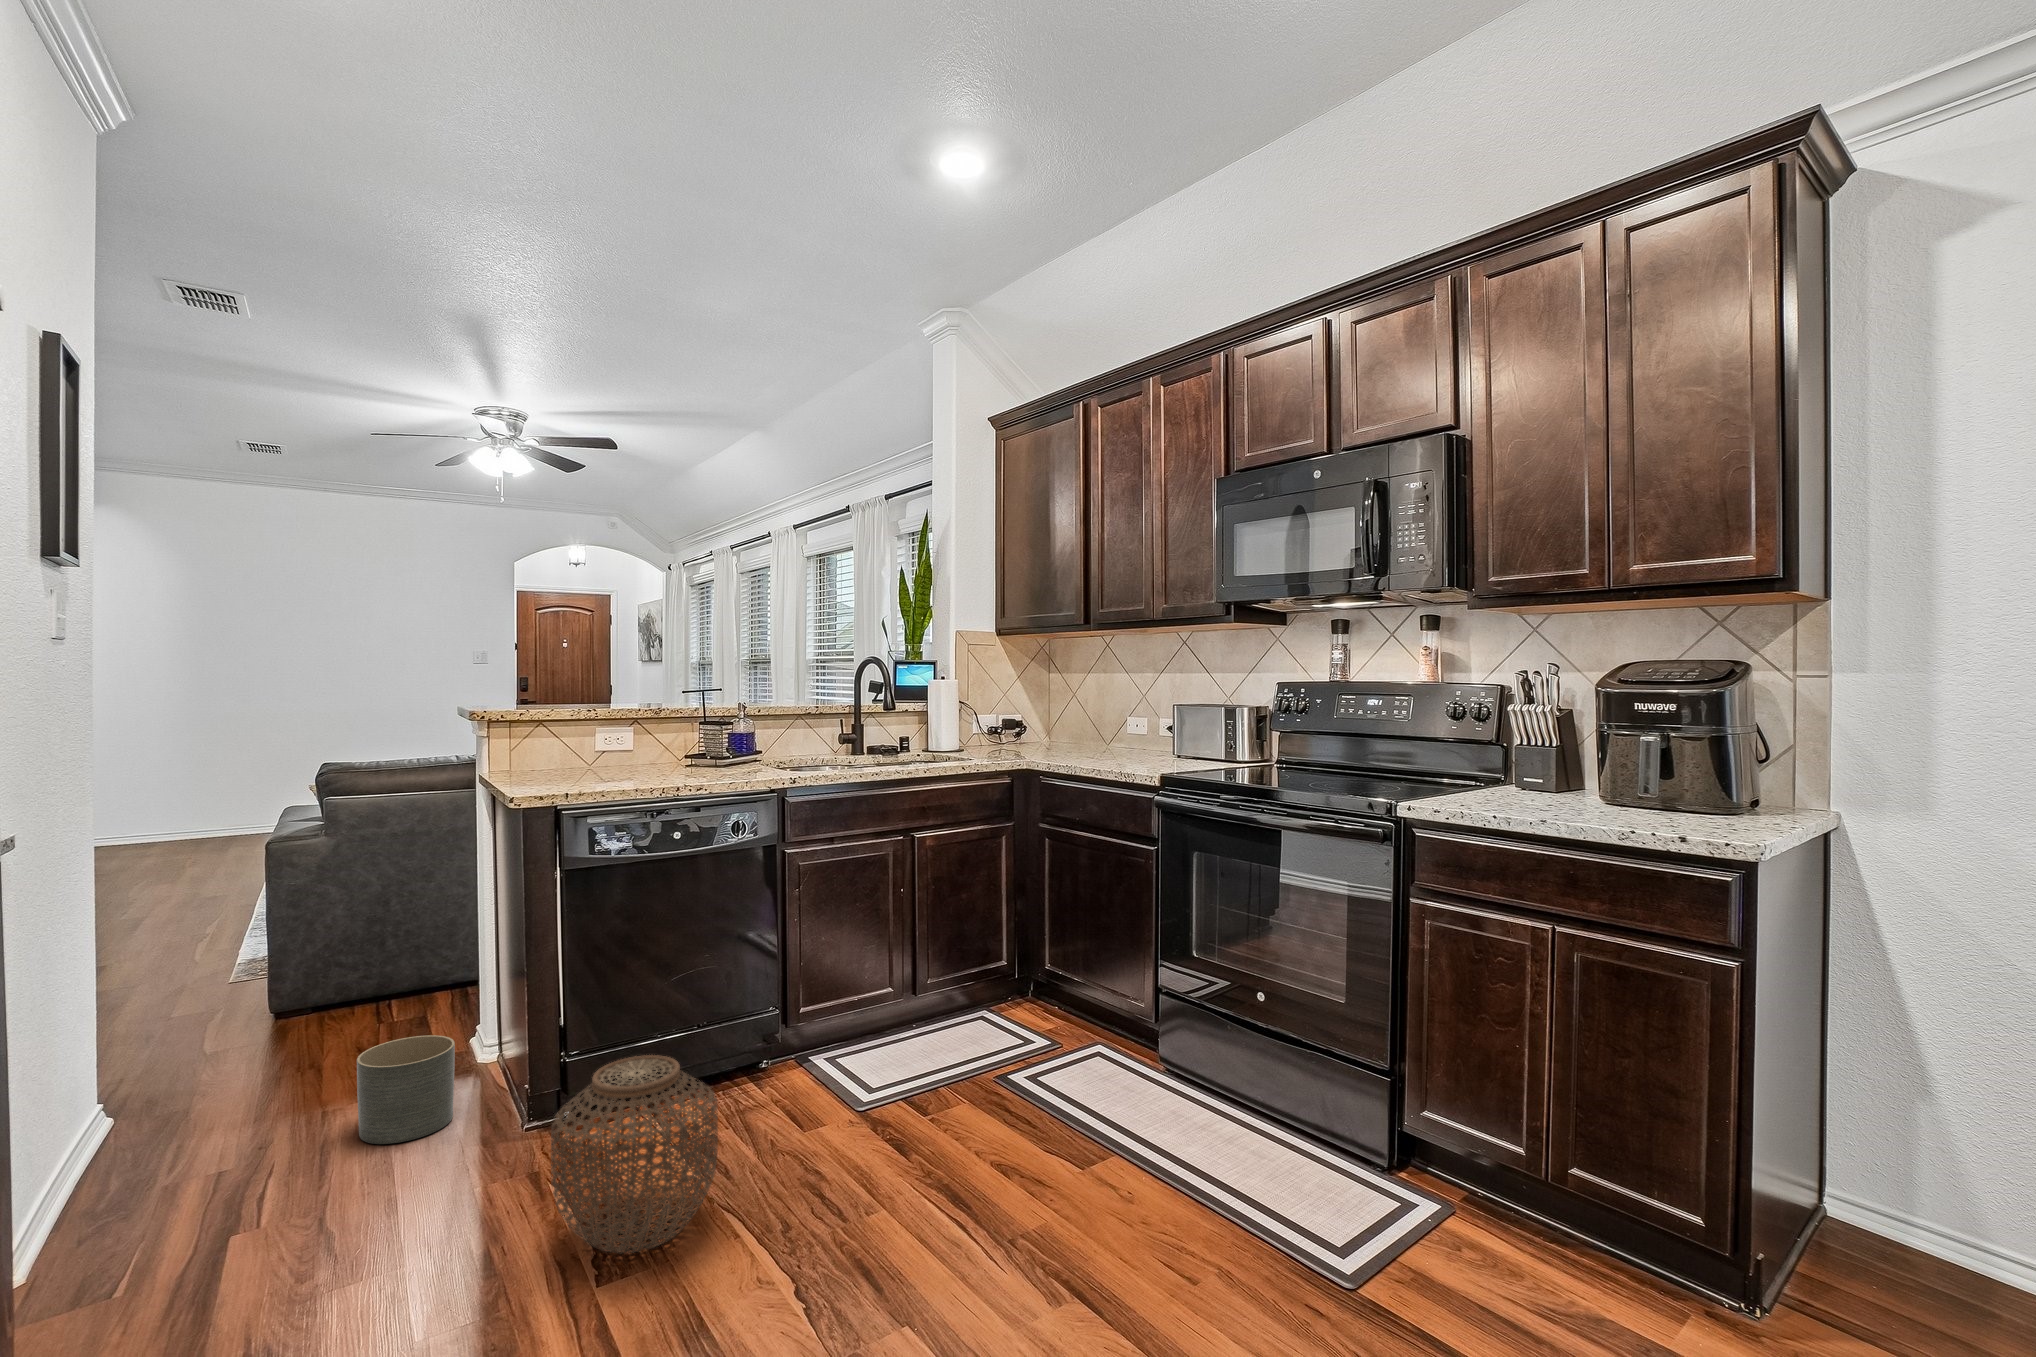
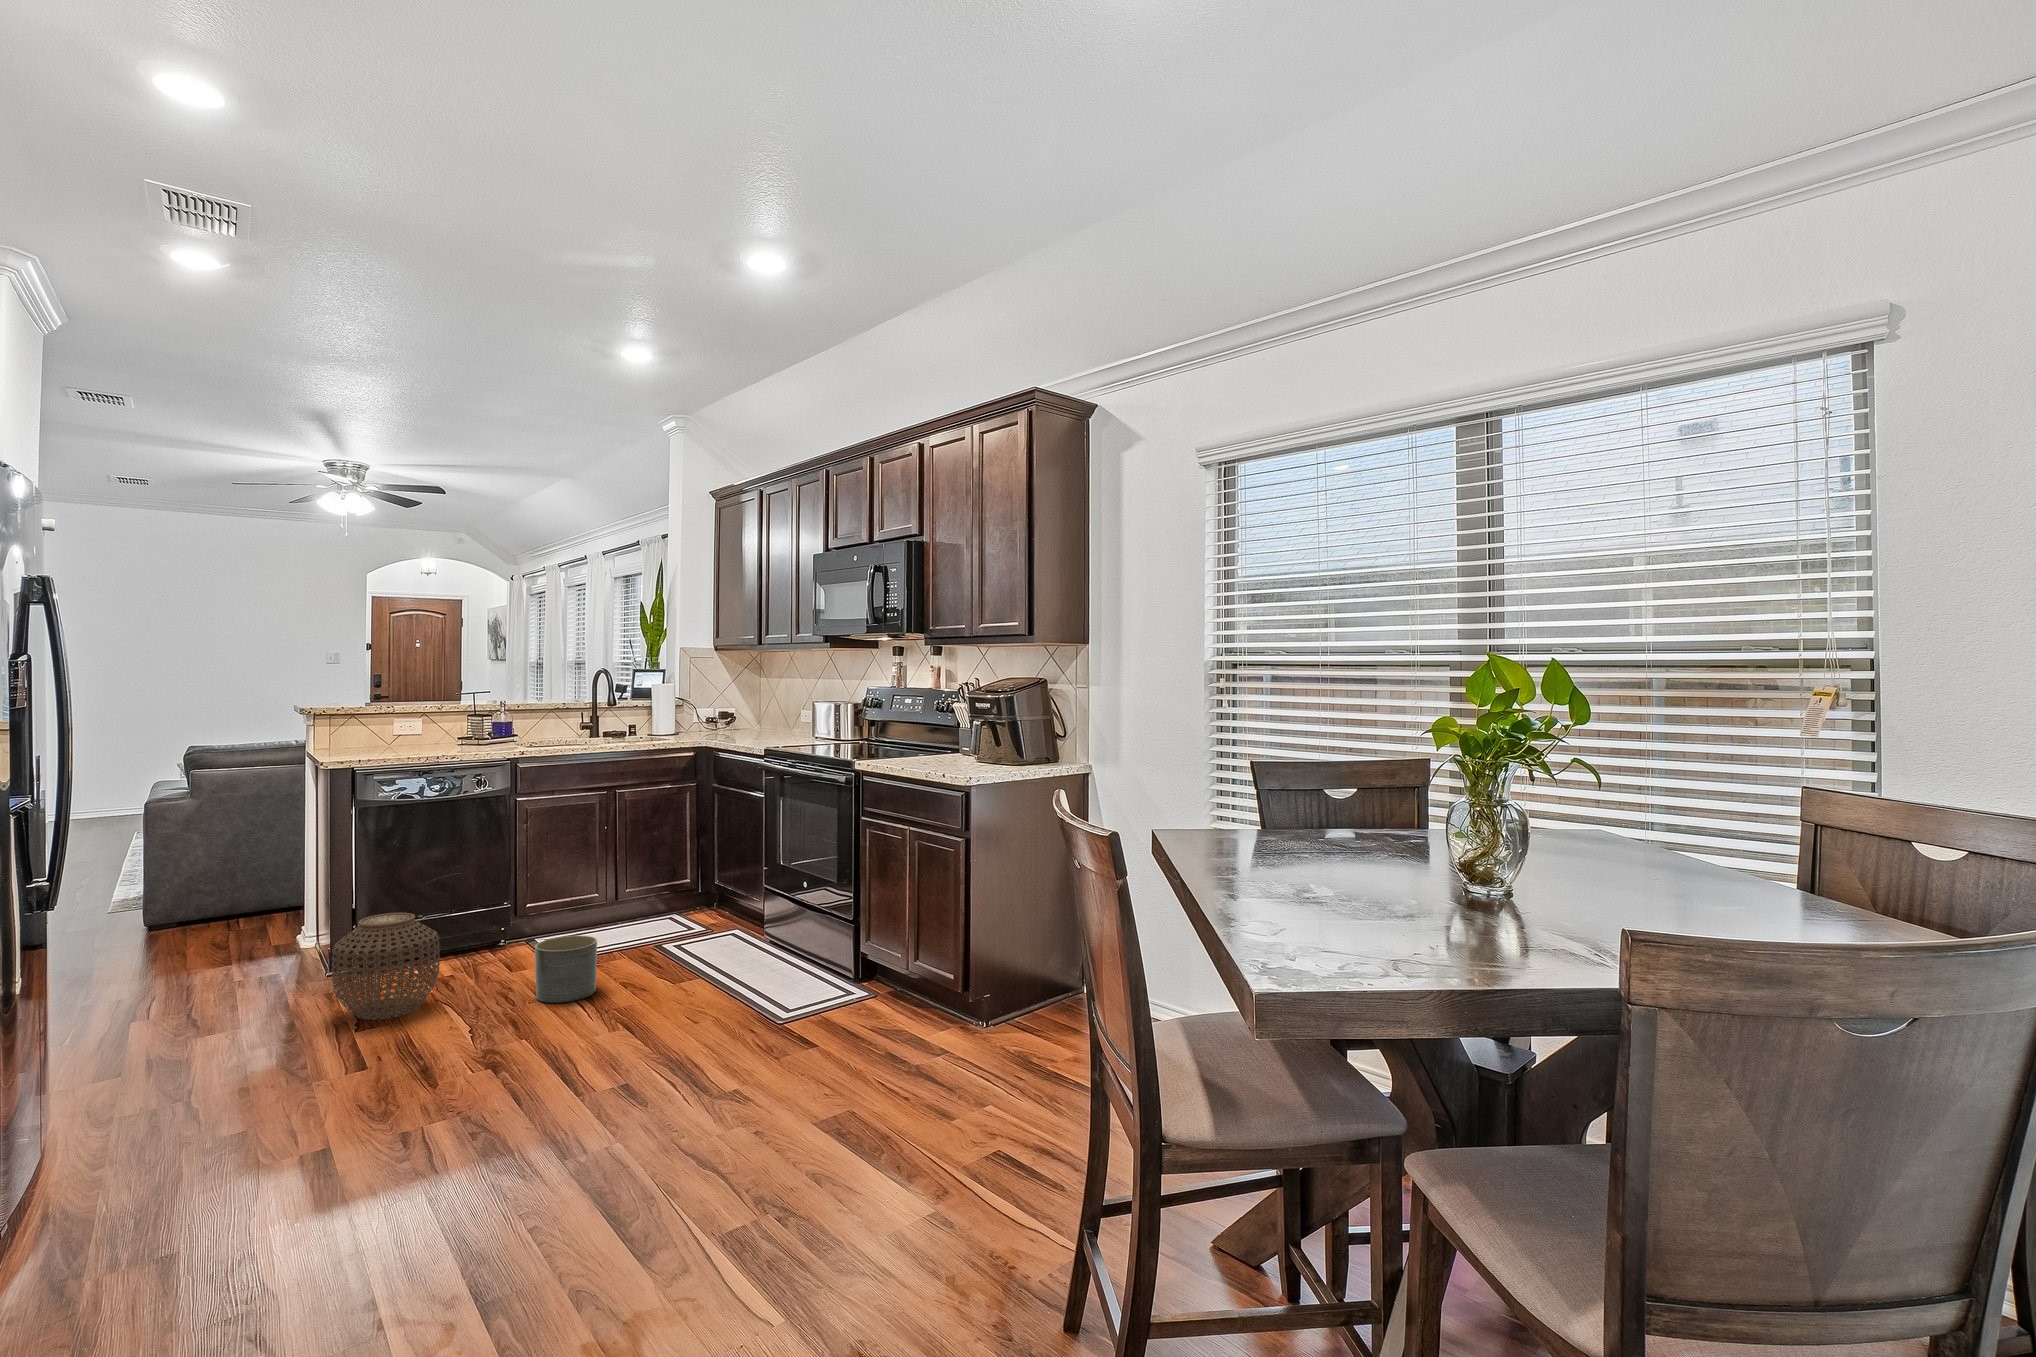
planter: present [357,1035,455,1144] -> present [535,936,597,1003]

